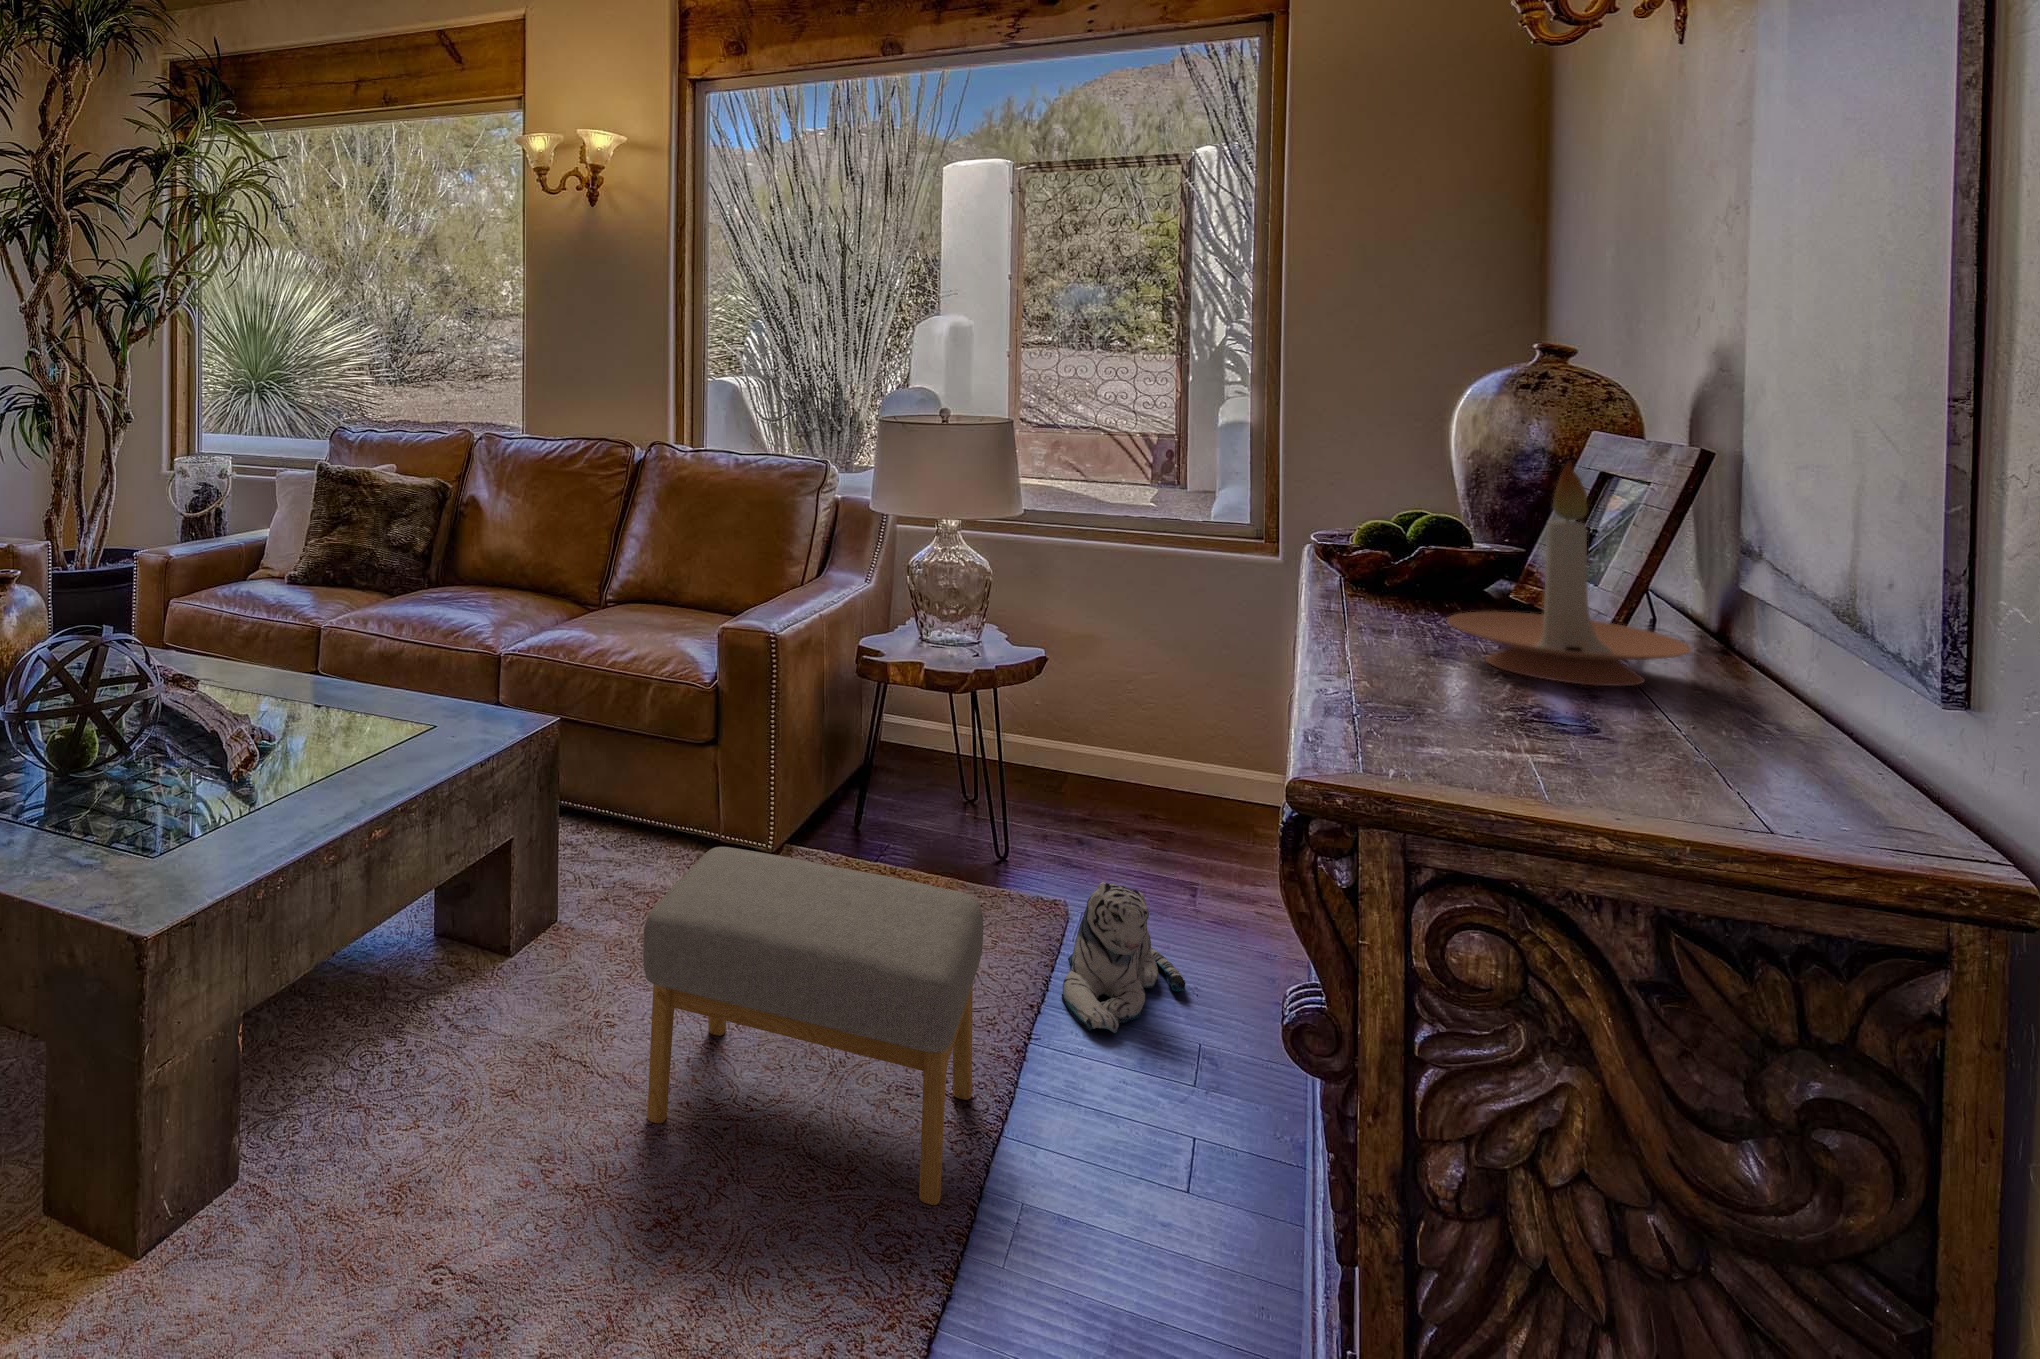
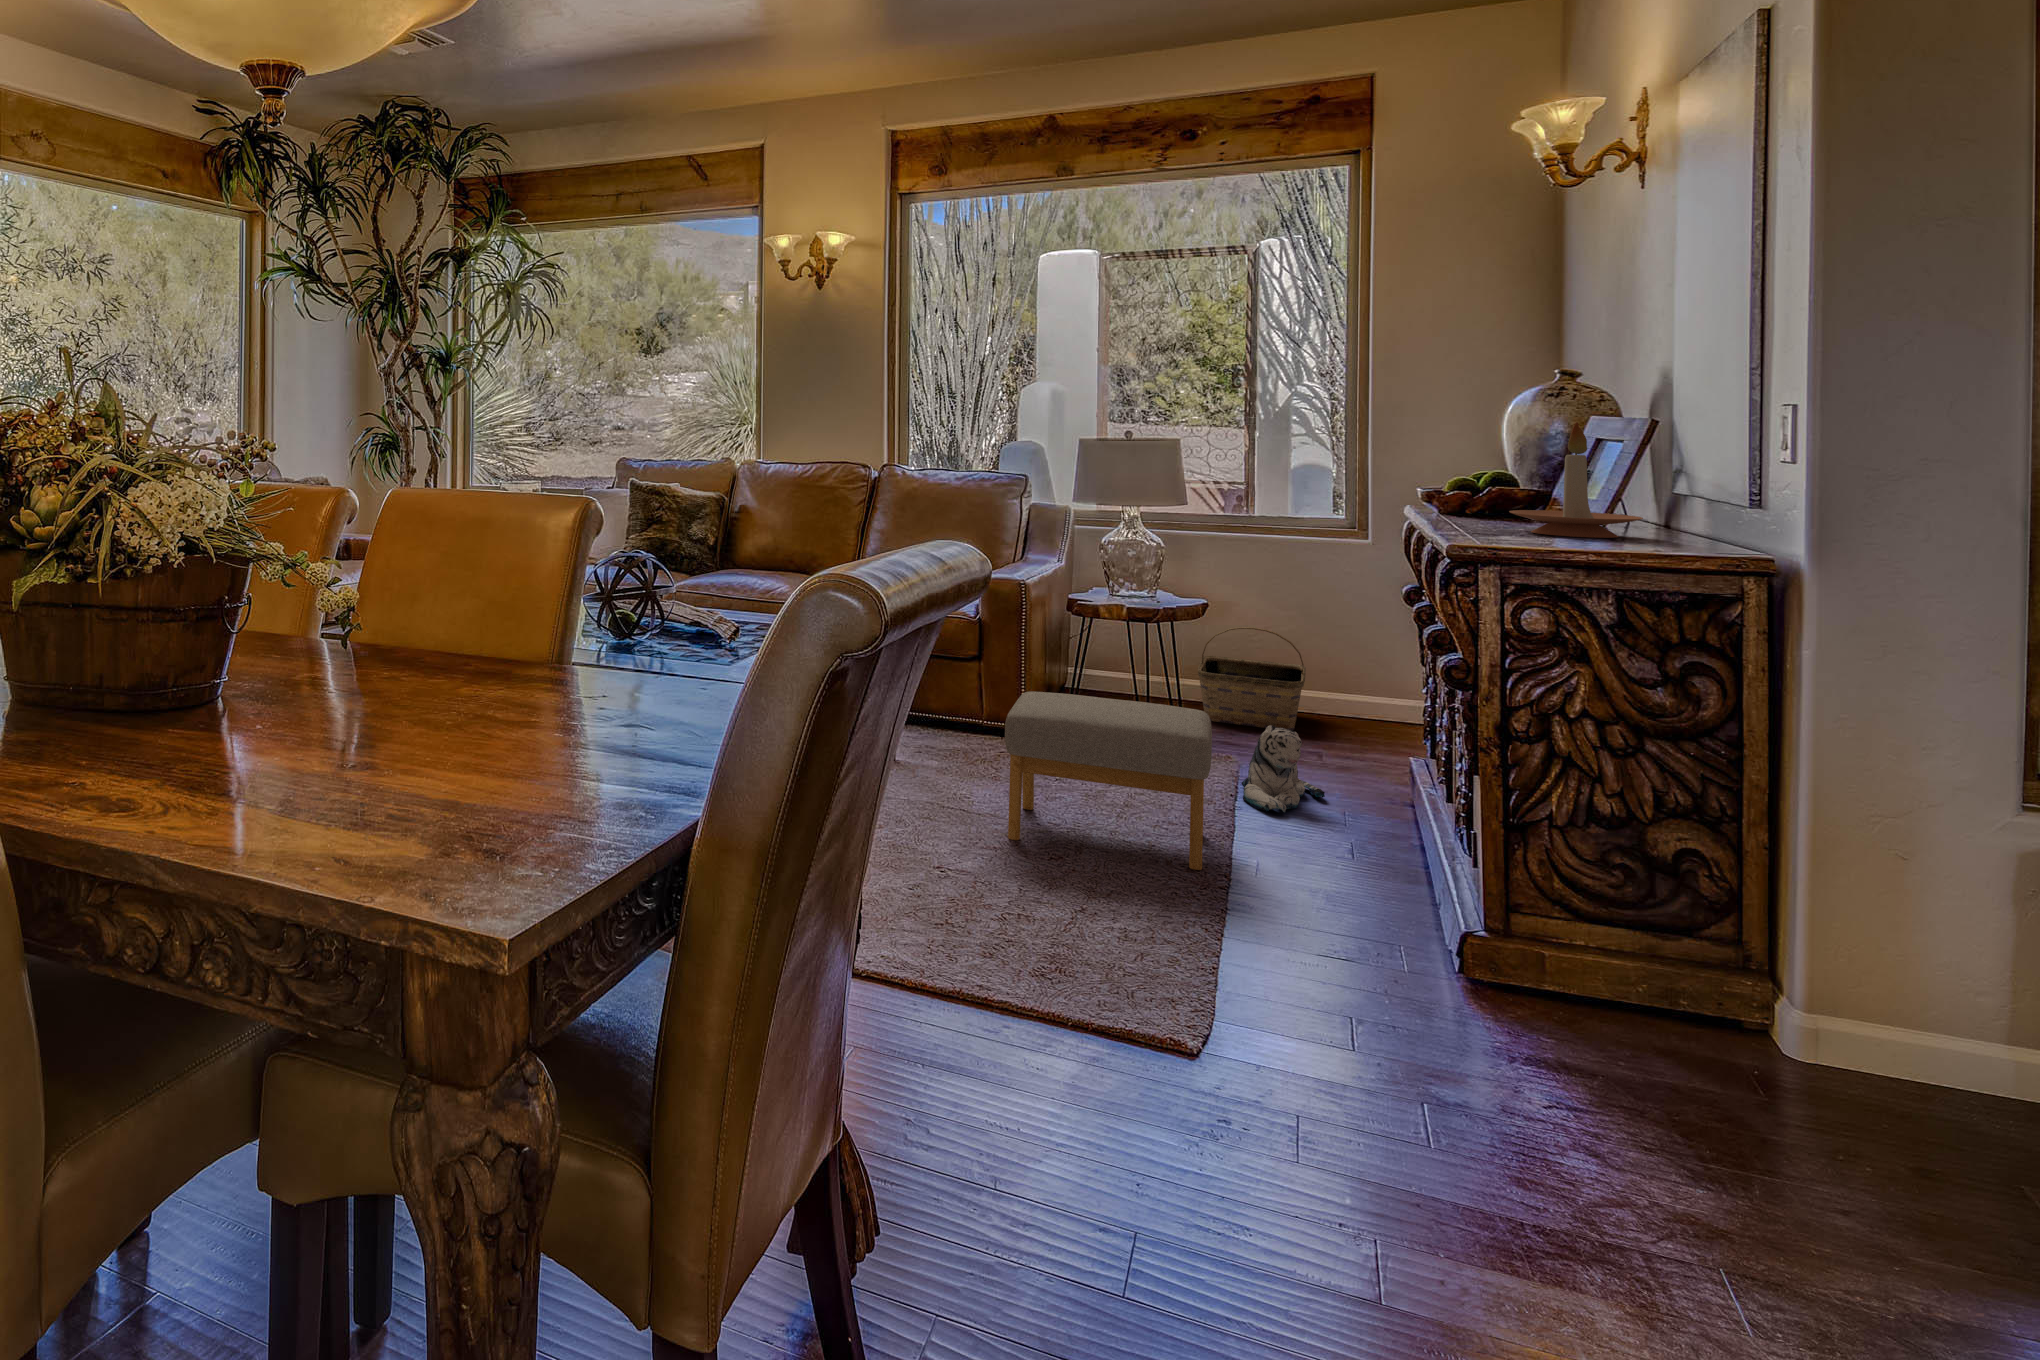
basket: none [1049,677,1198,830] -> present [1198,627,1306,730]

